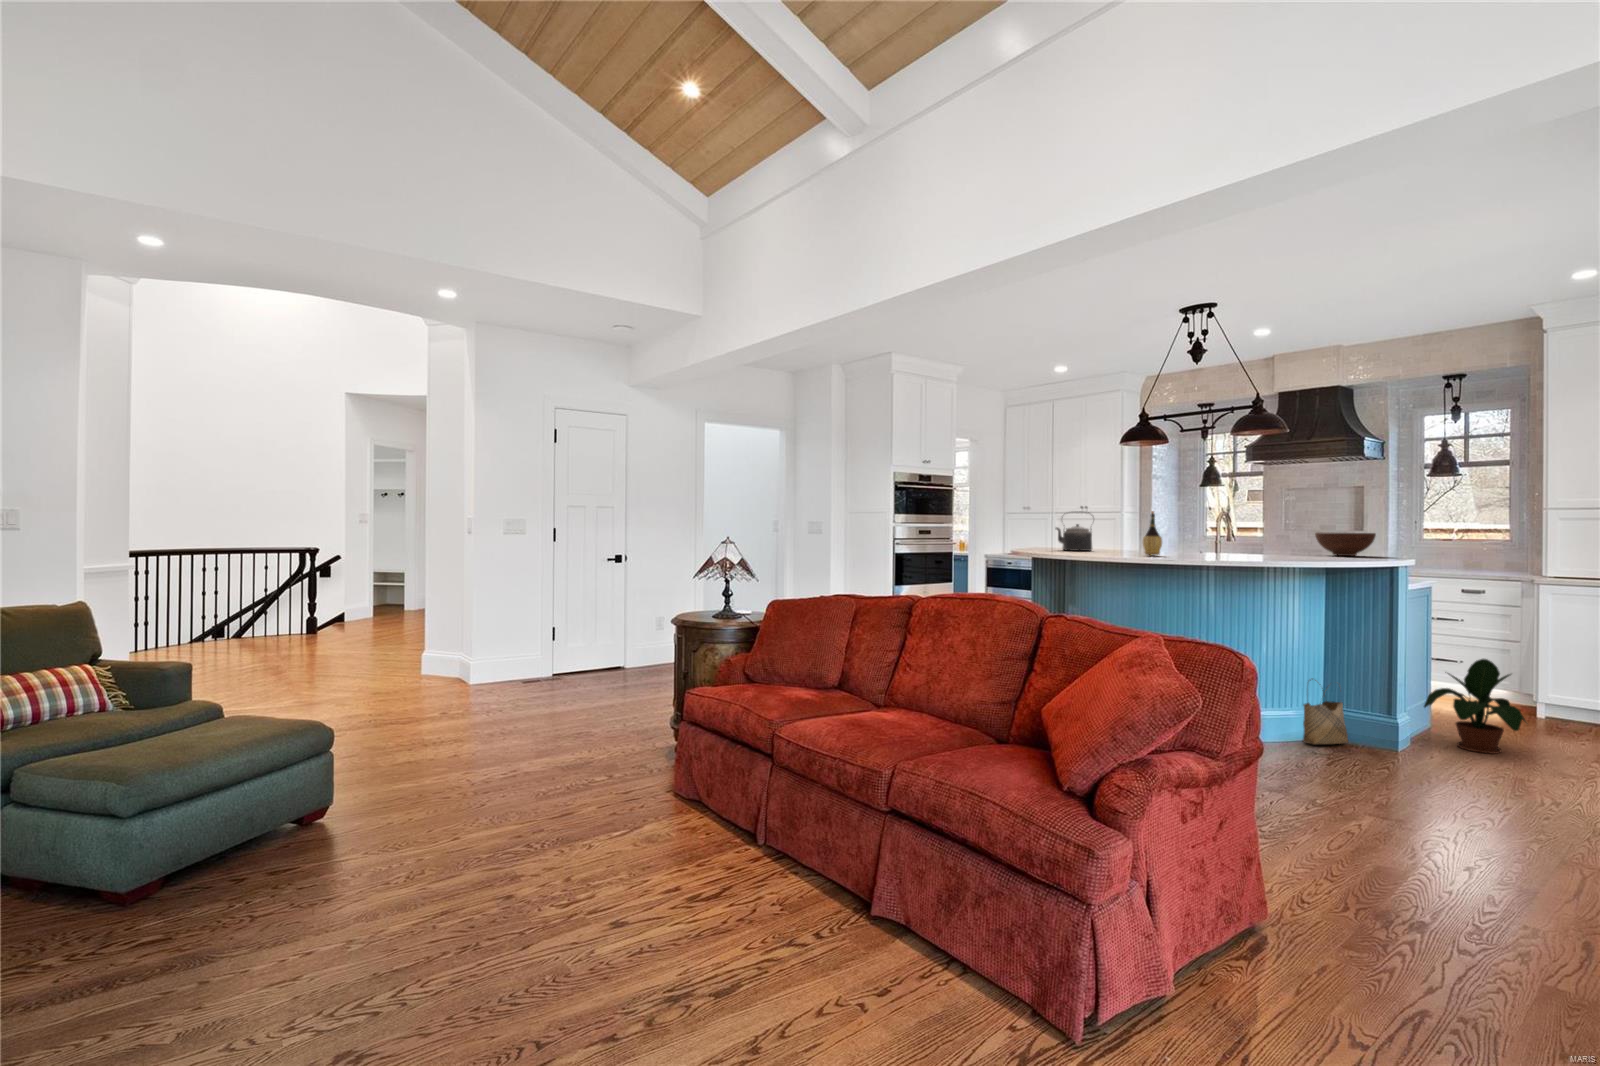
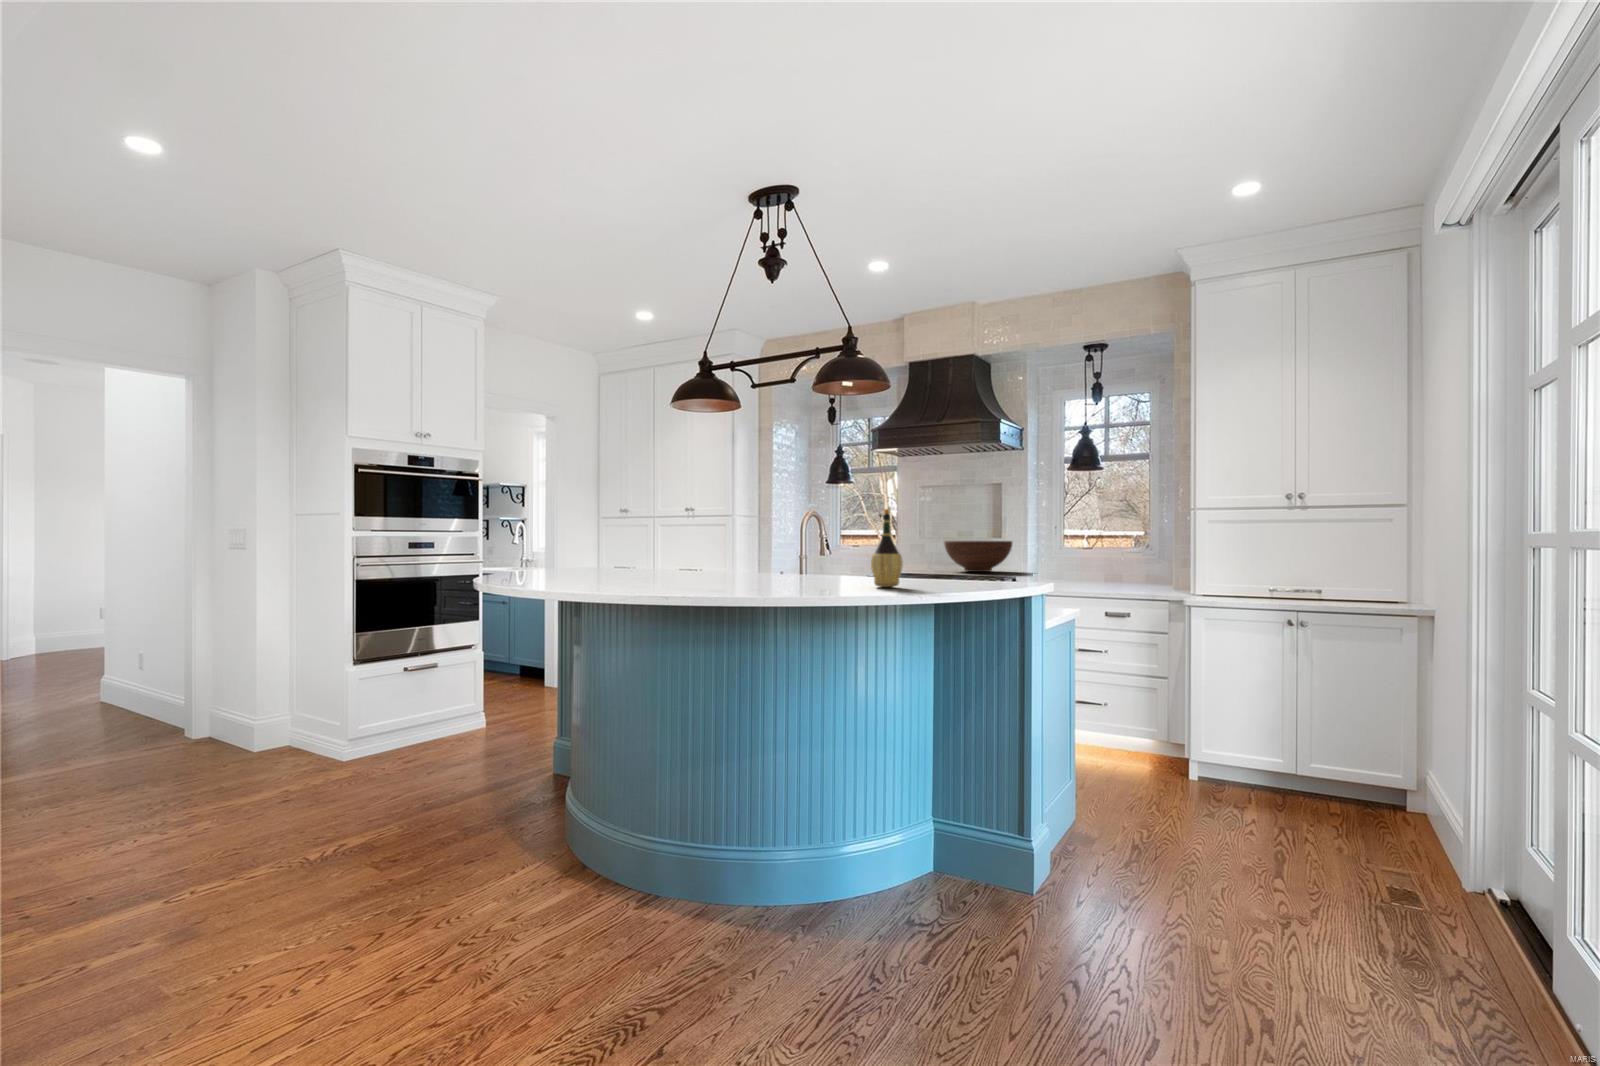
wine bottle: present [1143,511,1162,555] -> present [871,509,903,587]
kettle: present [1056,517,1092,551] -> none [604,513,661,572]
potted plant: present [1424,659,1526,754] -> none [1065,735,1195,880]
woven basket: present [1303,680,1348,745] -> none [898,782,965,901]

